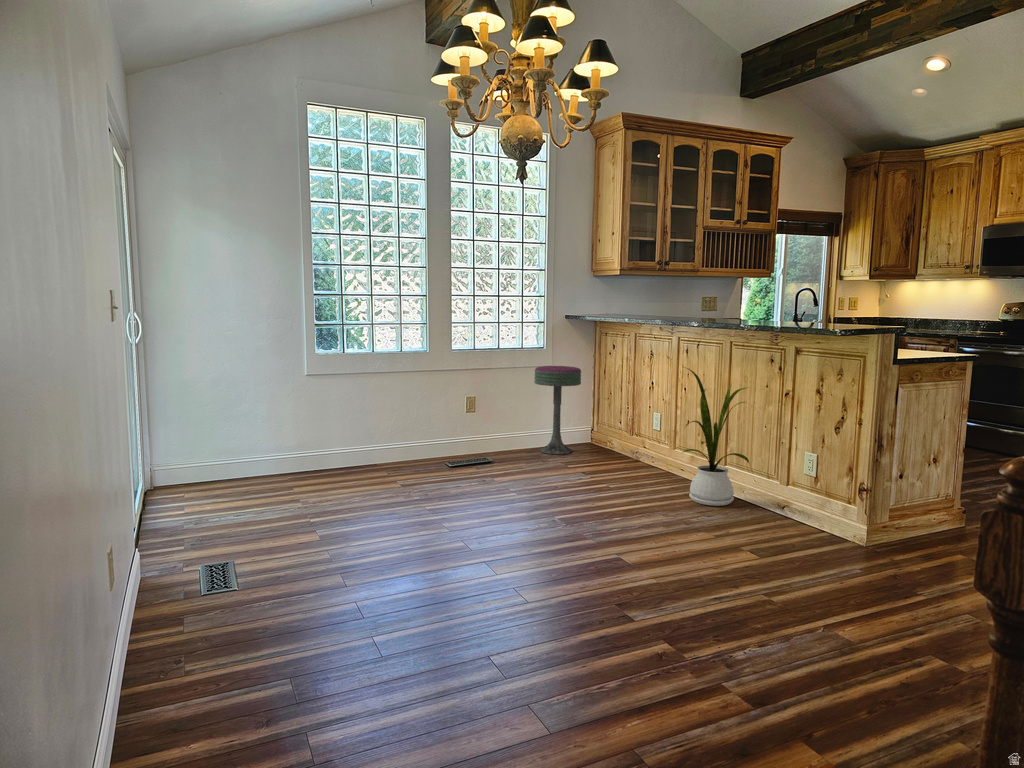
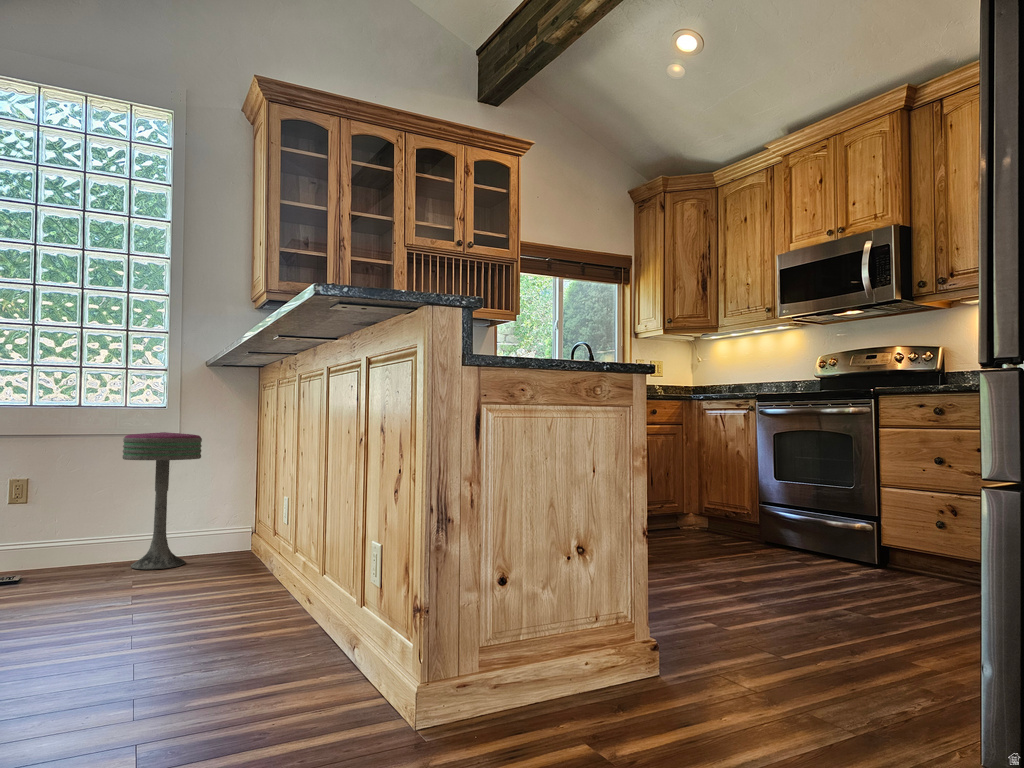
house plant: present [683,367,749,506] -> none [210,407,325,649]

